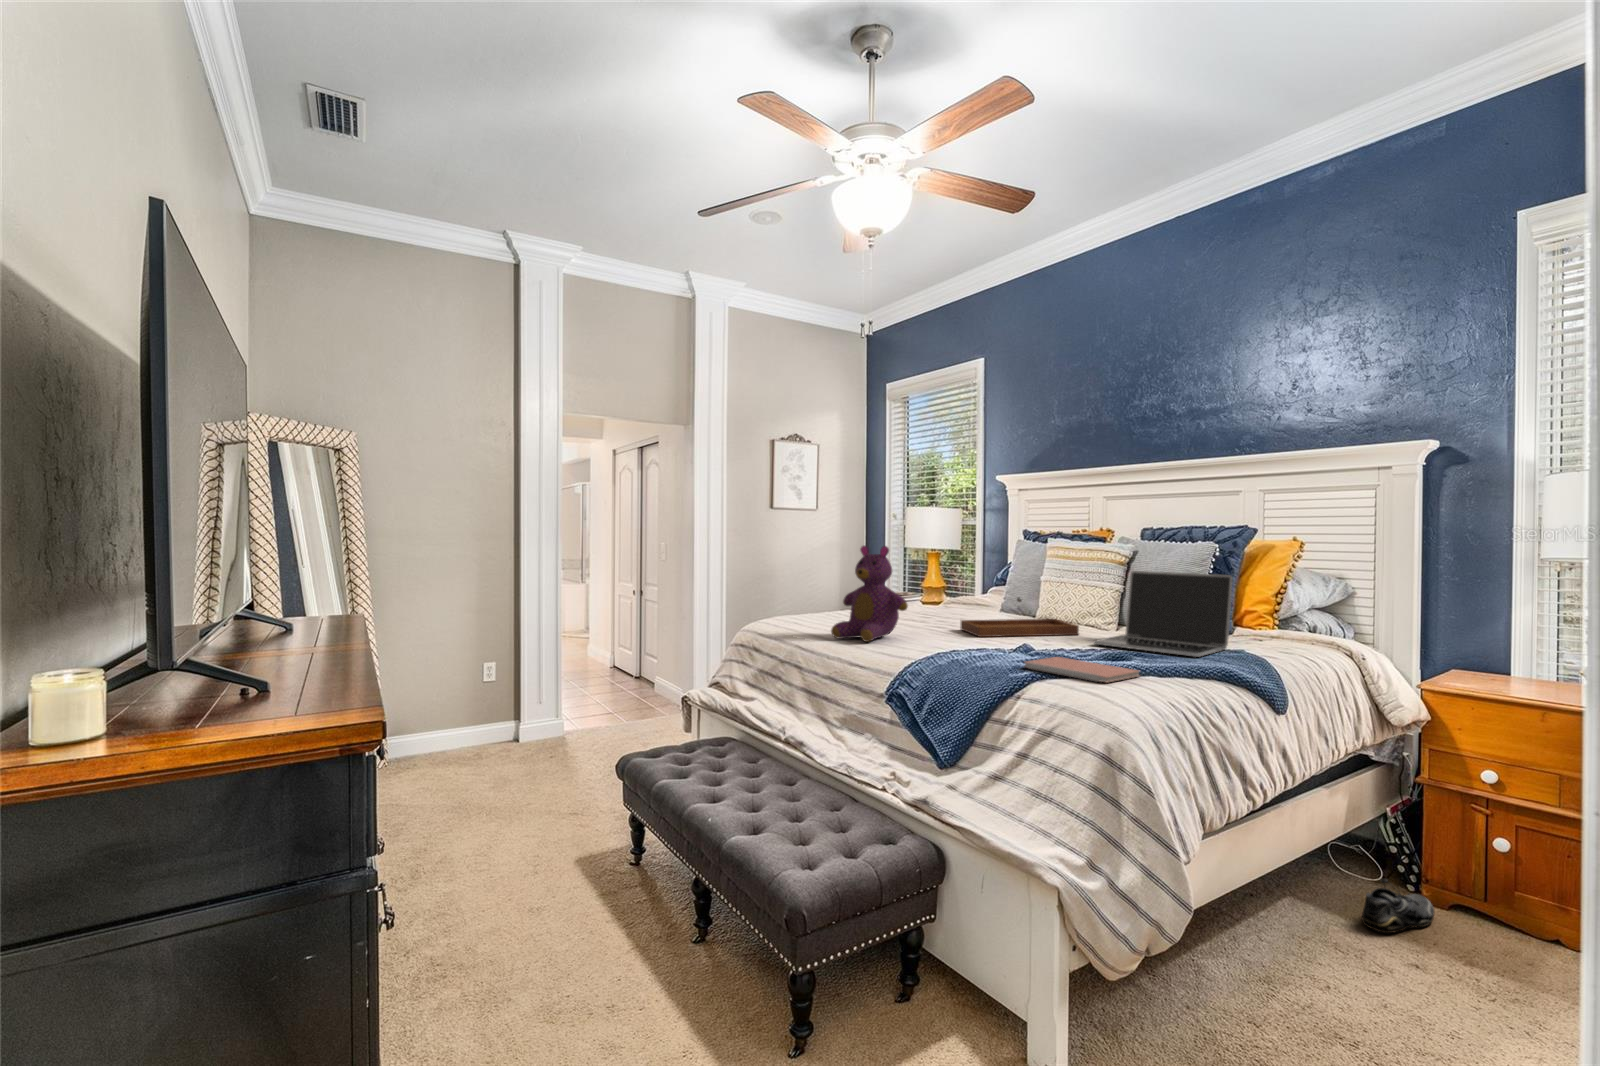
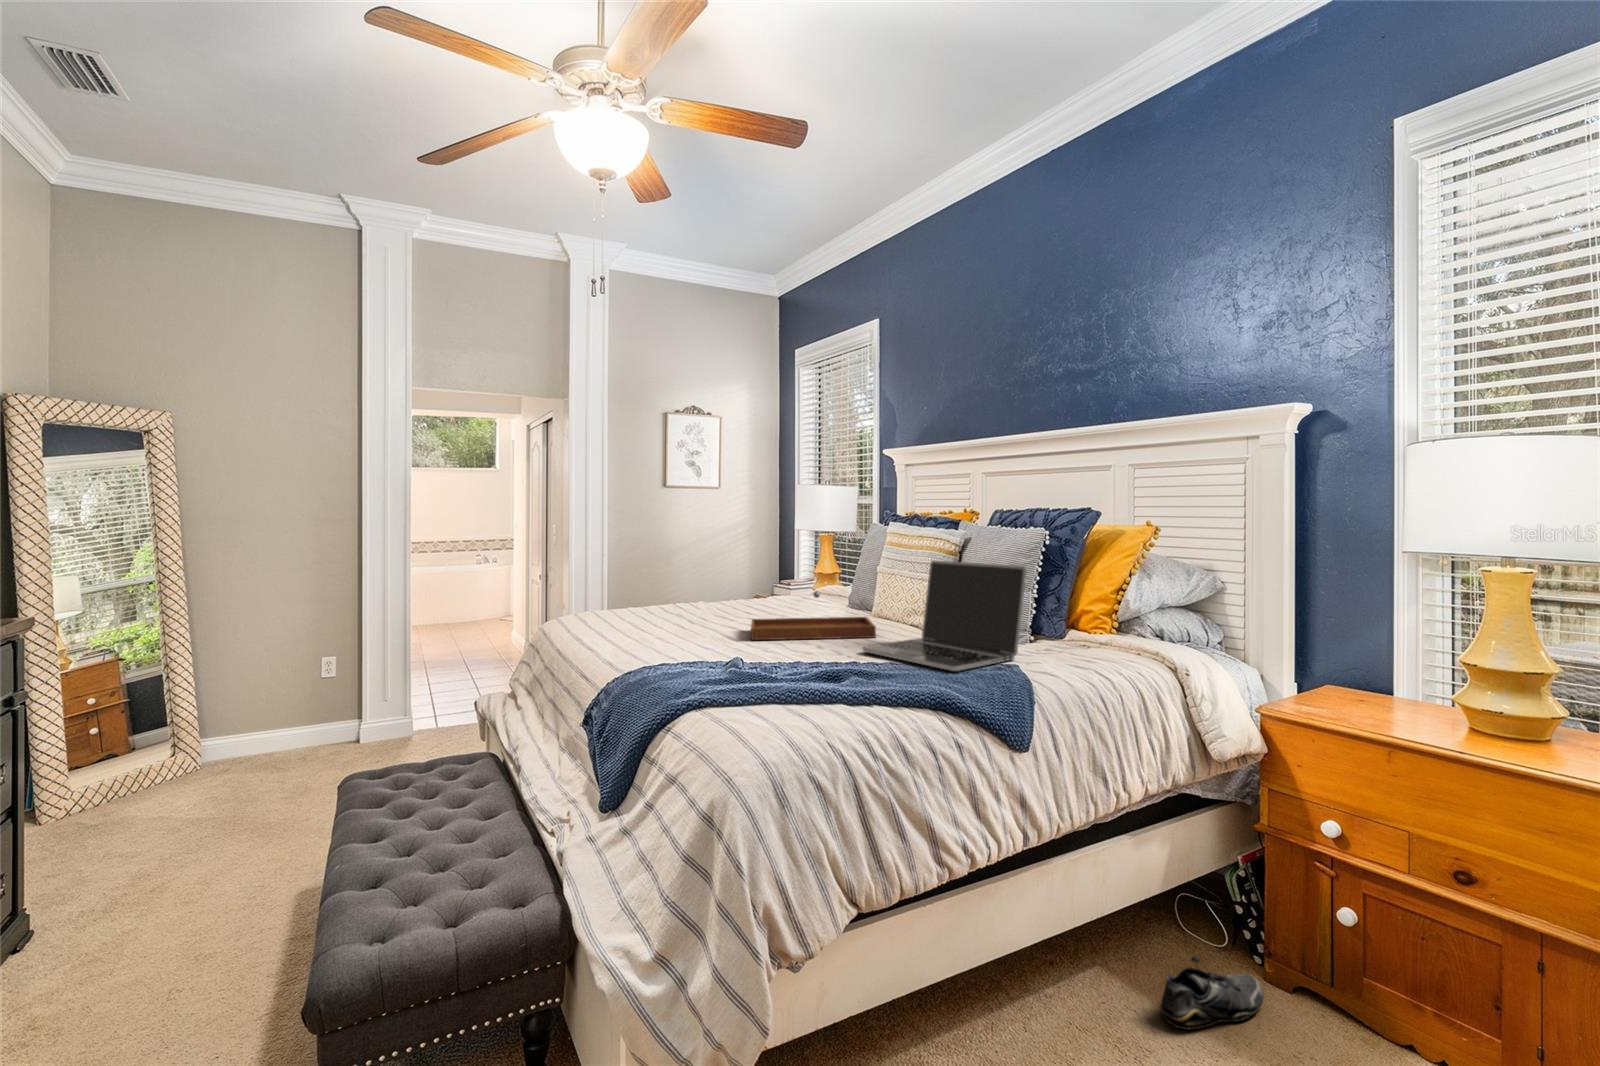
teddy bear: present [831,546,908,642] -> none [573,533,660,648]
notebook: present [1024,657,1139,682] -> none [706,672,825,713]

